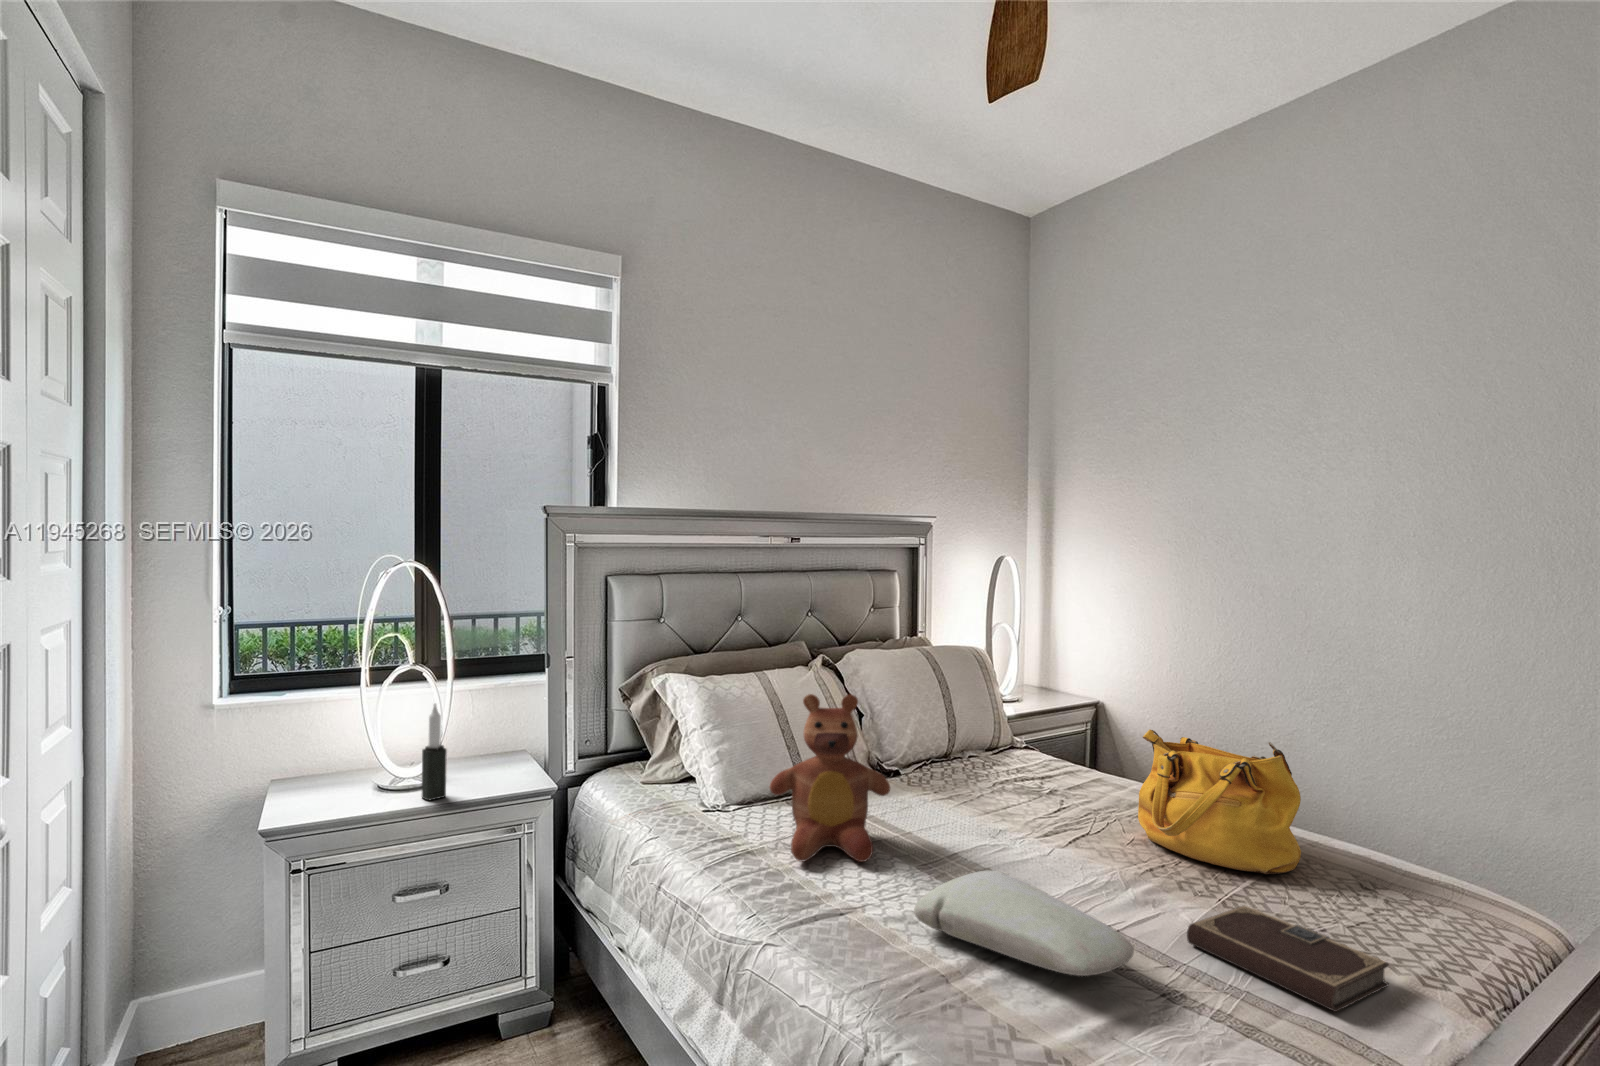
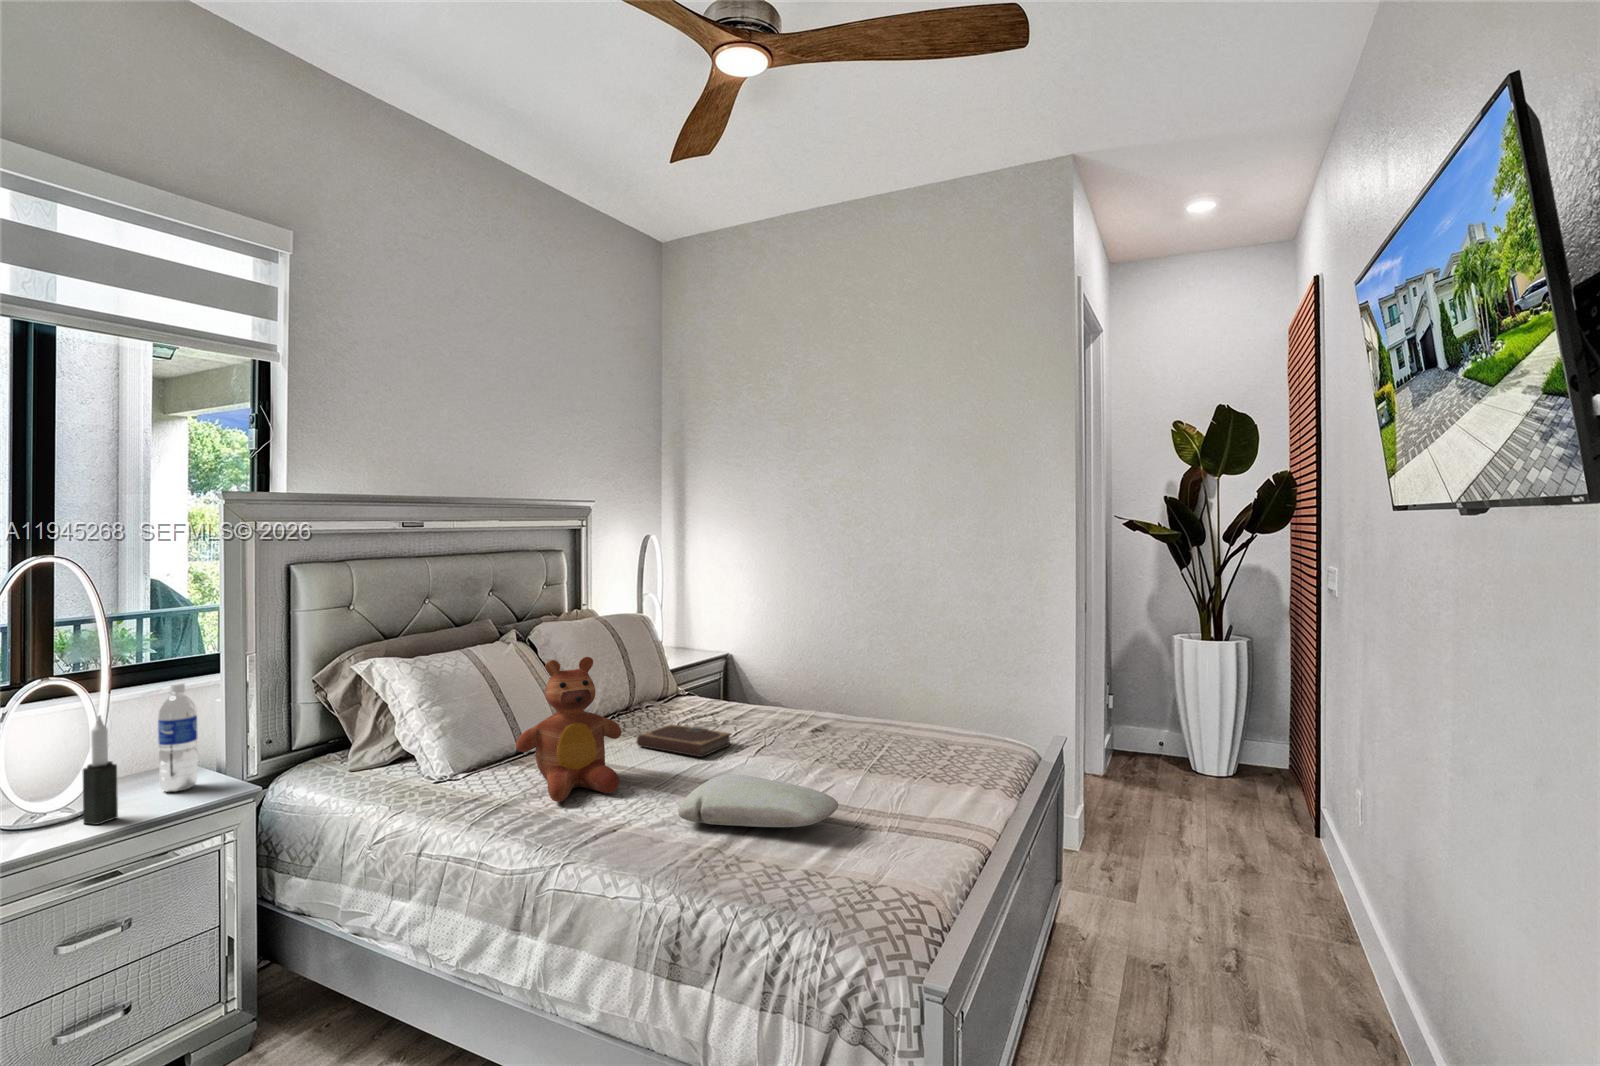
water bottle: none [491,680,521,779] -> present [158,682,197,792]
handbag: present [1138,729,1301,874] -> none [798,660,905,750]
notebook: present [1187,906,1389,1012] -> present [637,724,731,757]

